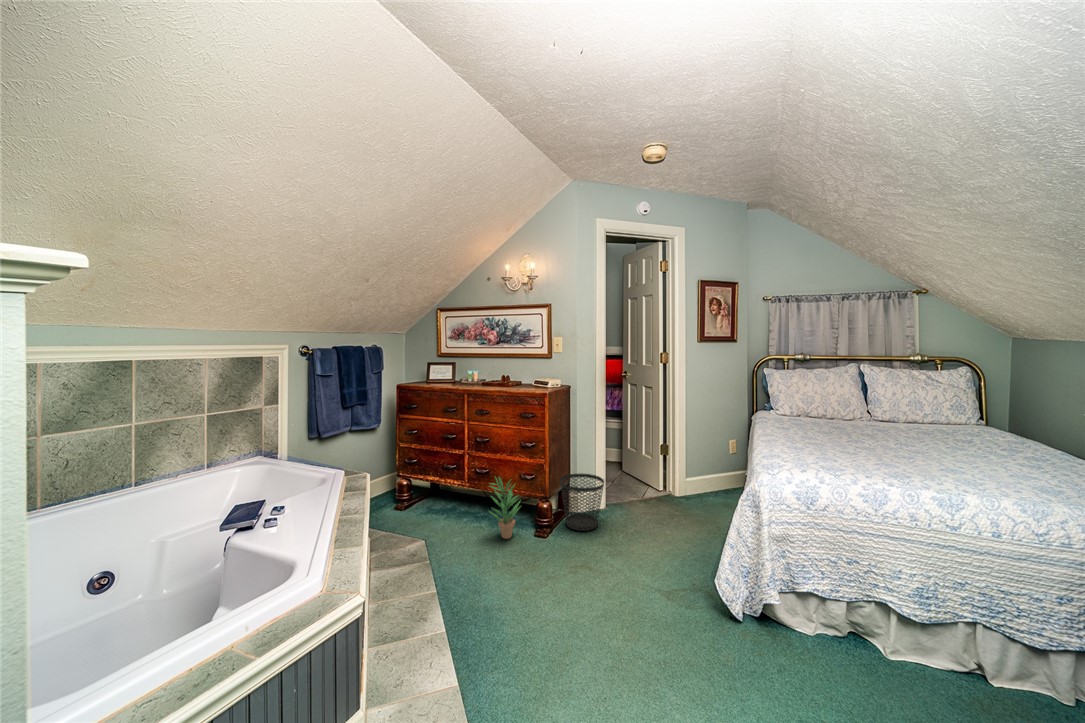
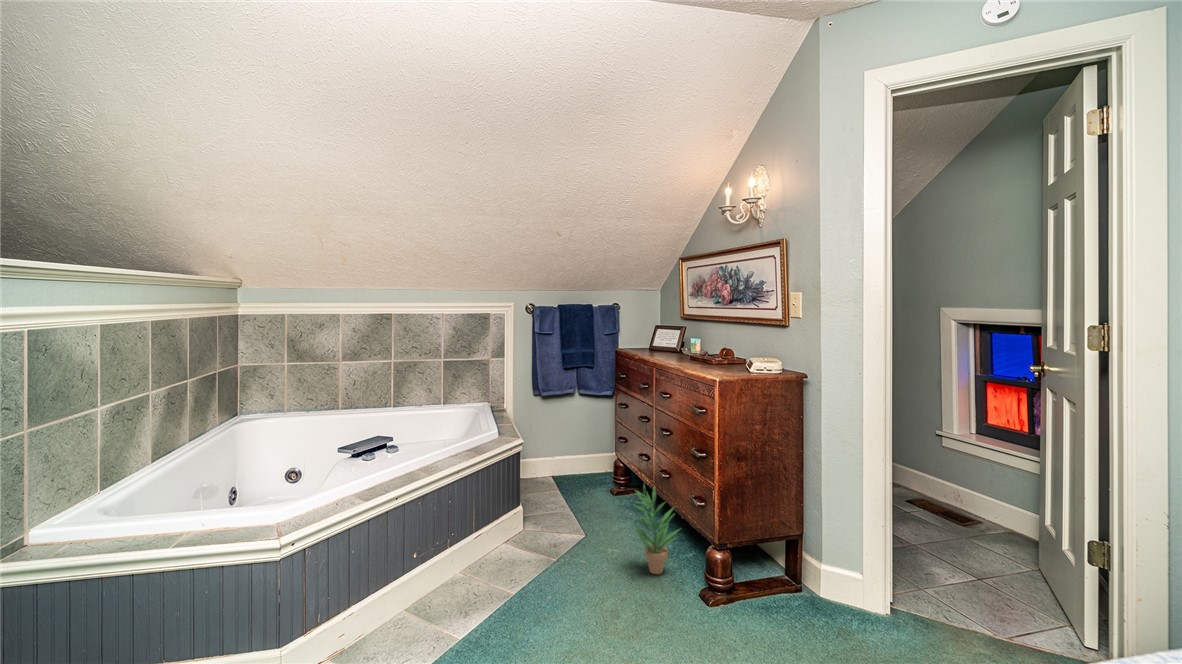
wastebasket: present [560,473,604,531] -> none [738,518,817,623]

